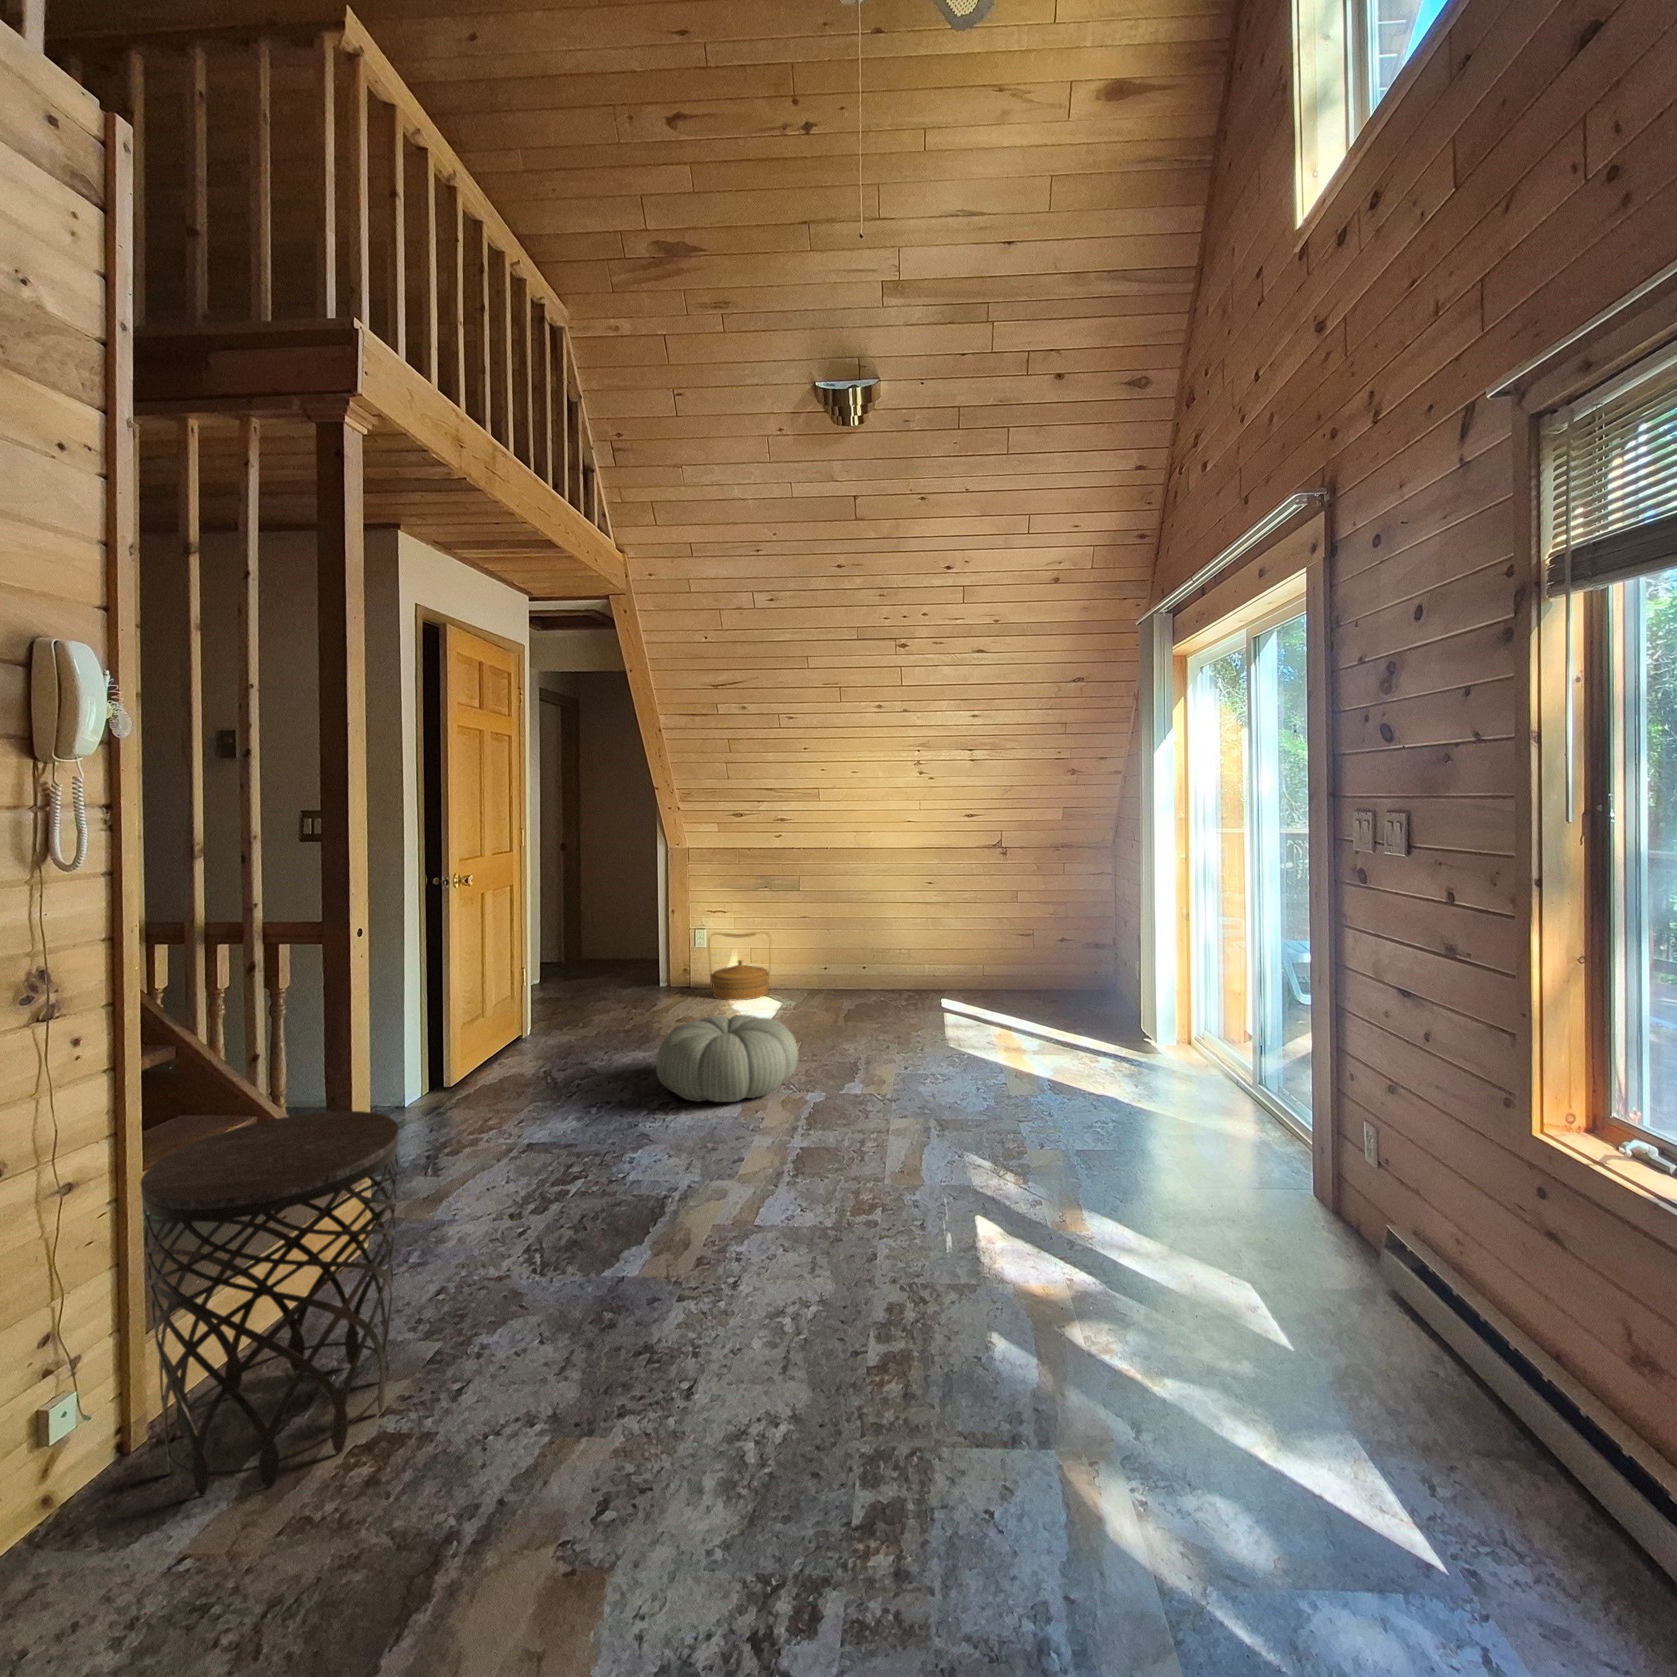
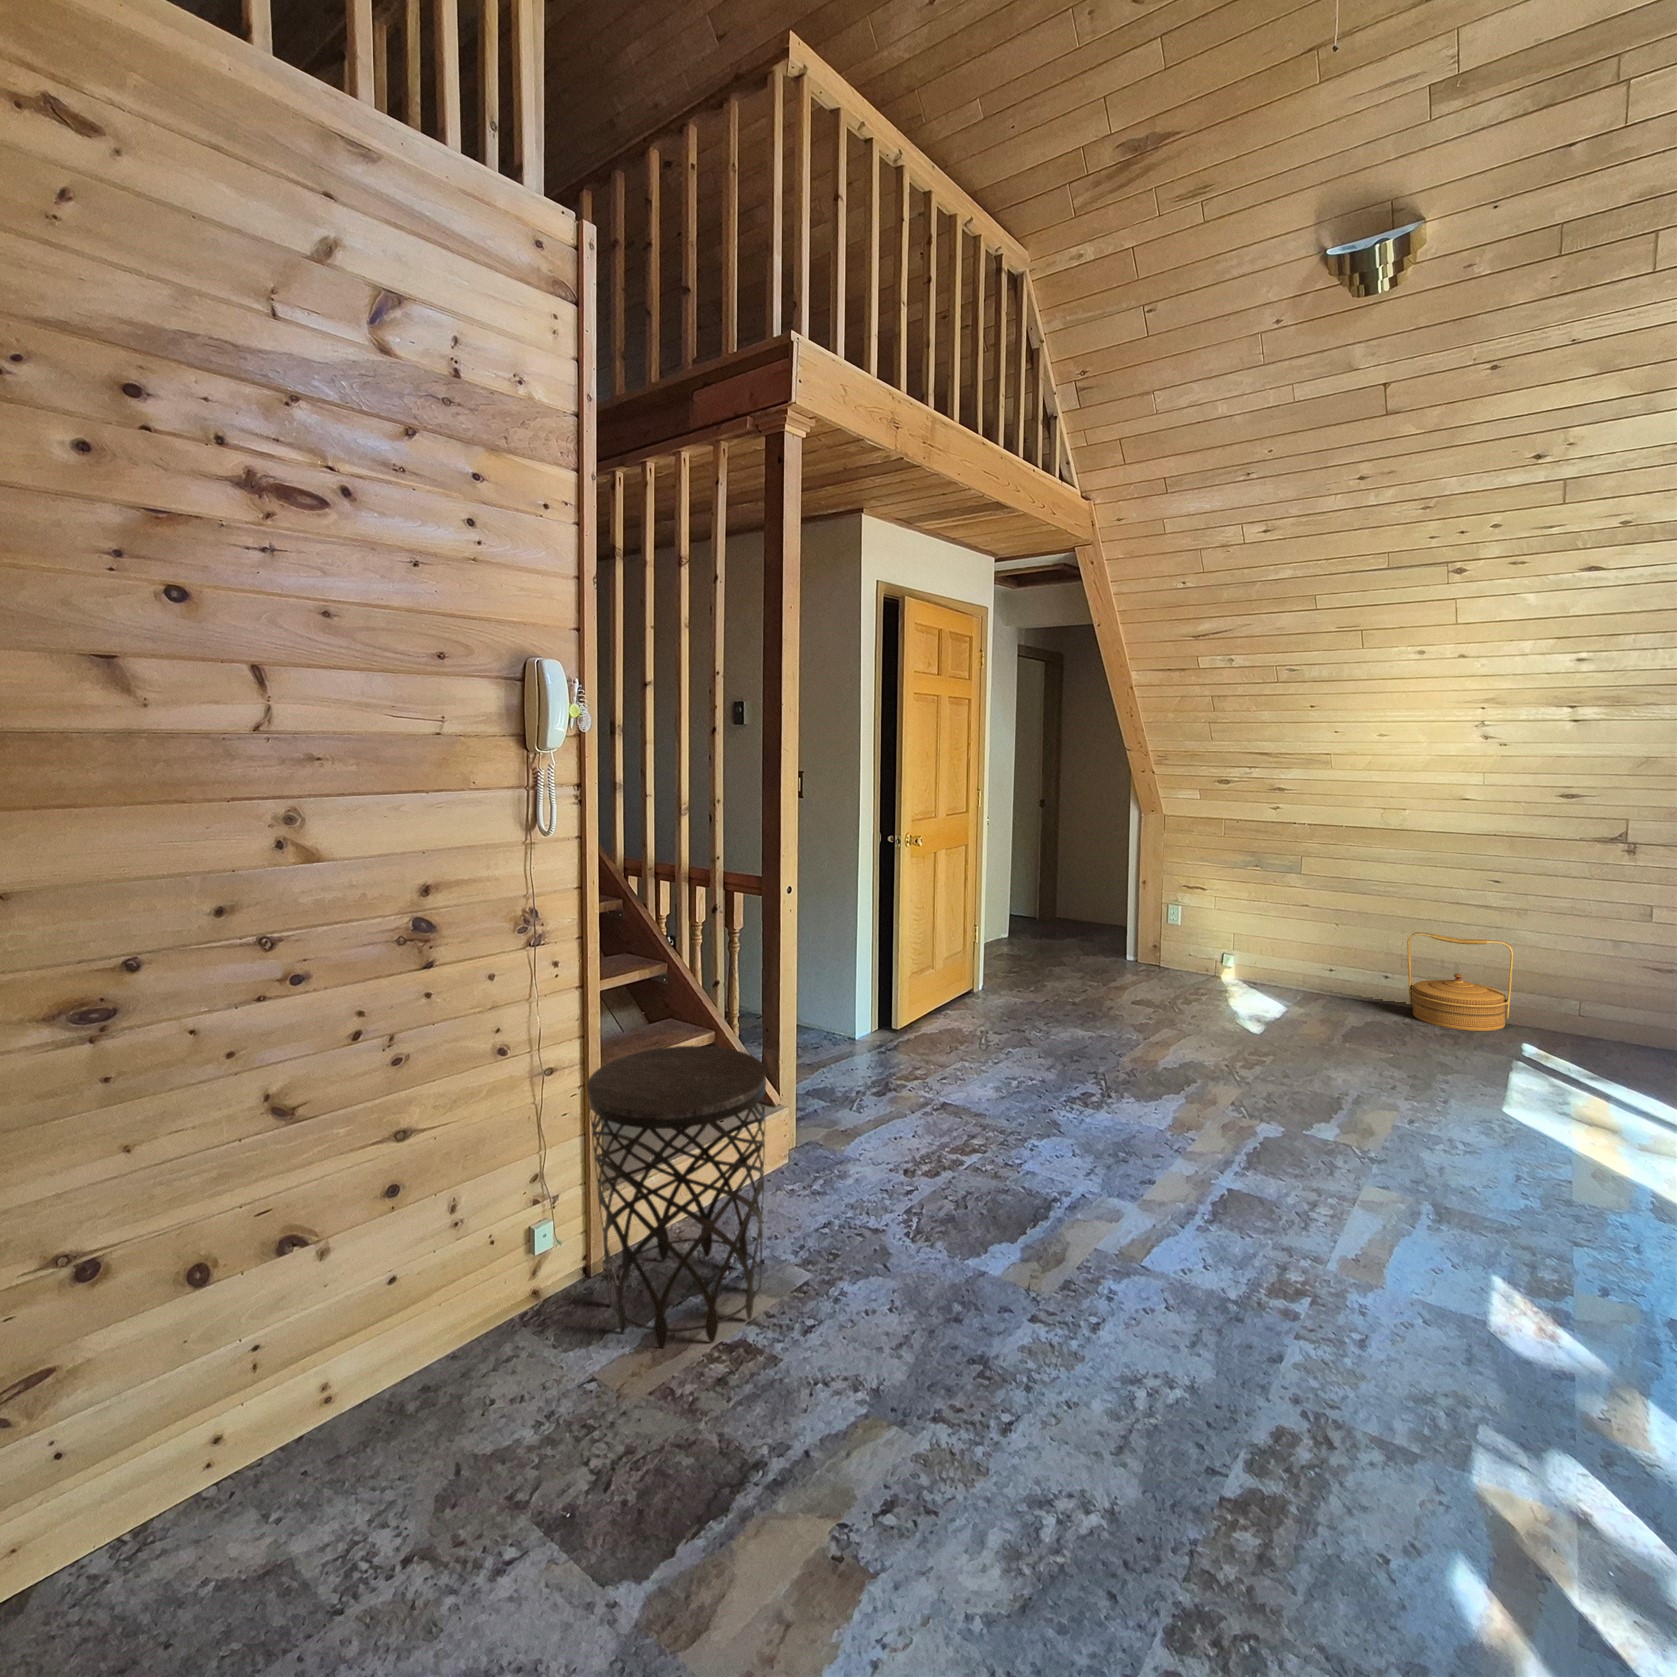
woven basket: present [708,932,771,1000] -> present [1407,932,1514,1031]
pouf: present [656,1014,798,1102] -> none [1082,1007,1254,1111]

